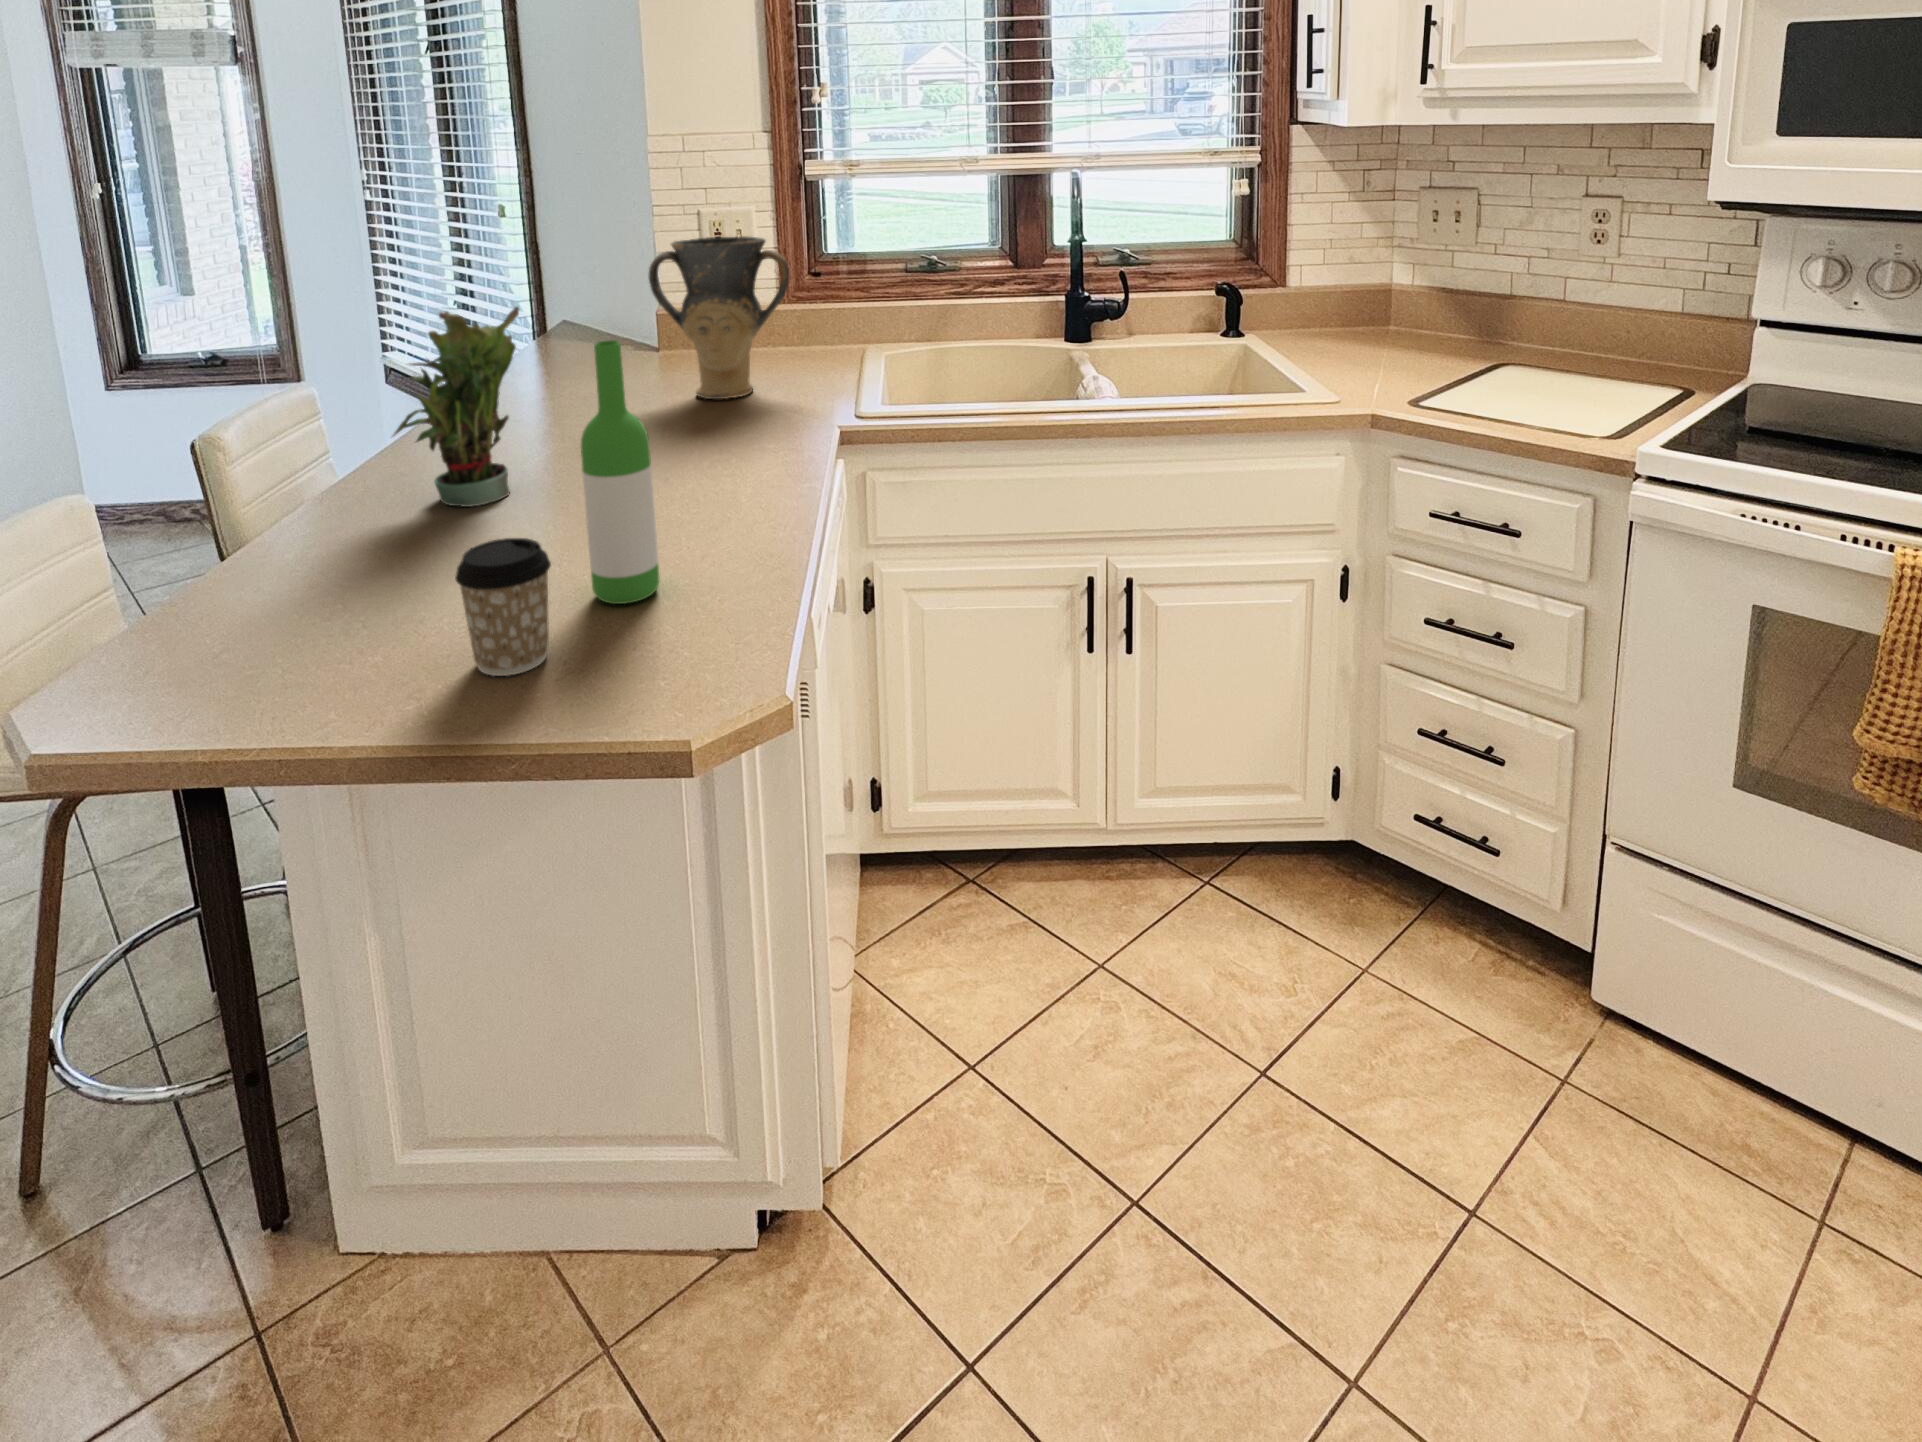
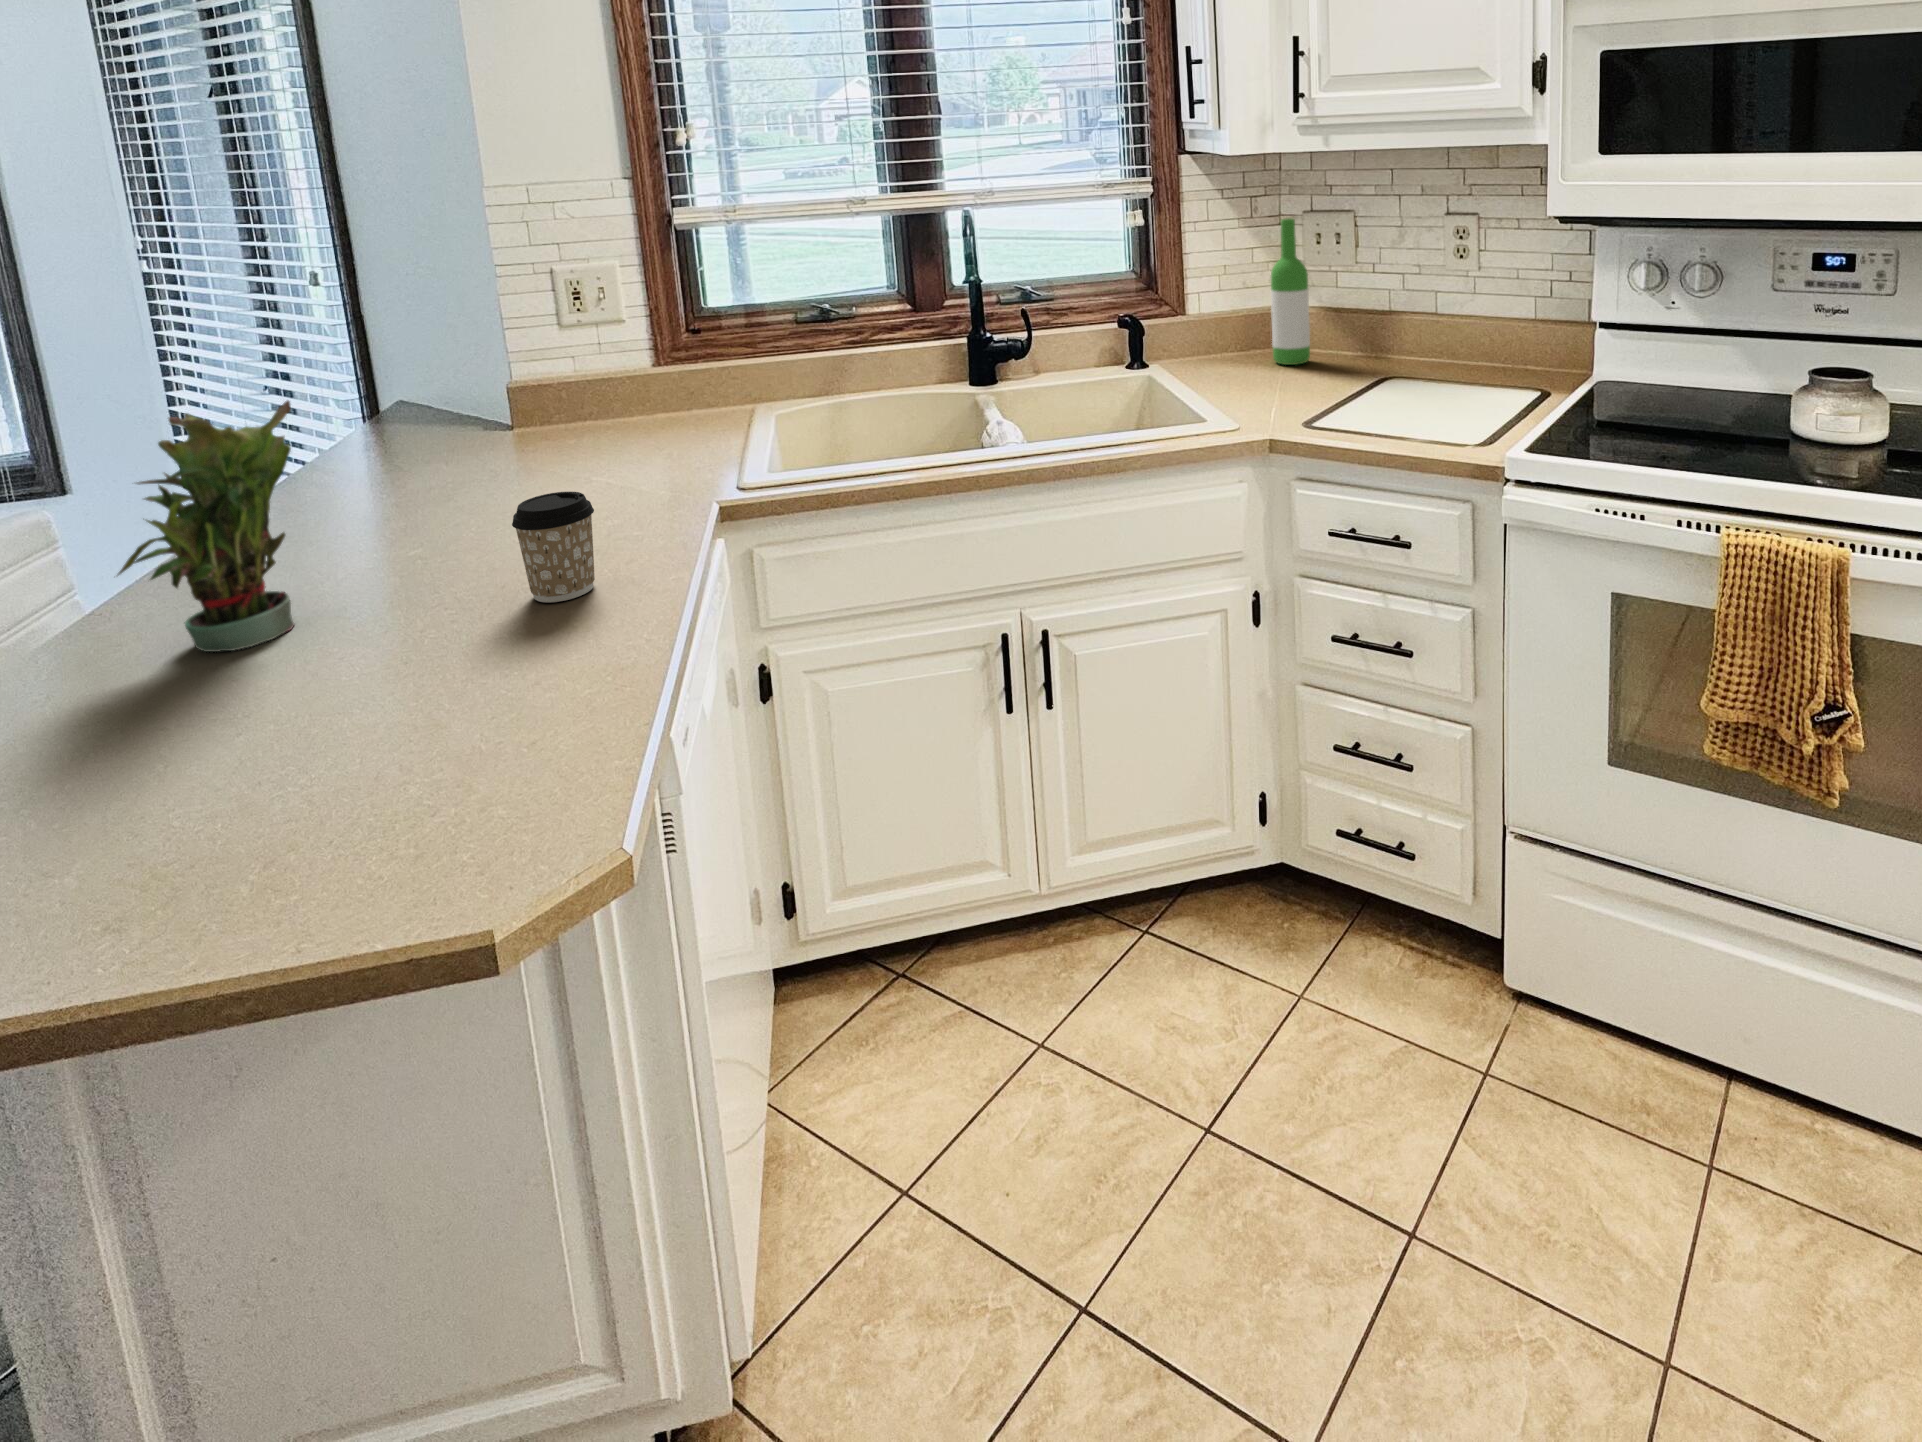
vase: present [649,236,789,399] -> none [484,296,657,482]
wine bottle: present [581,340,659,604] -> present [1271,218,1310,365]
coffee cup: present [455,538,551,676] -> present [512,492,595,602]

